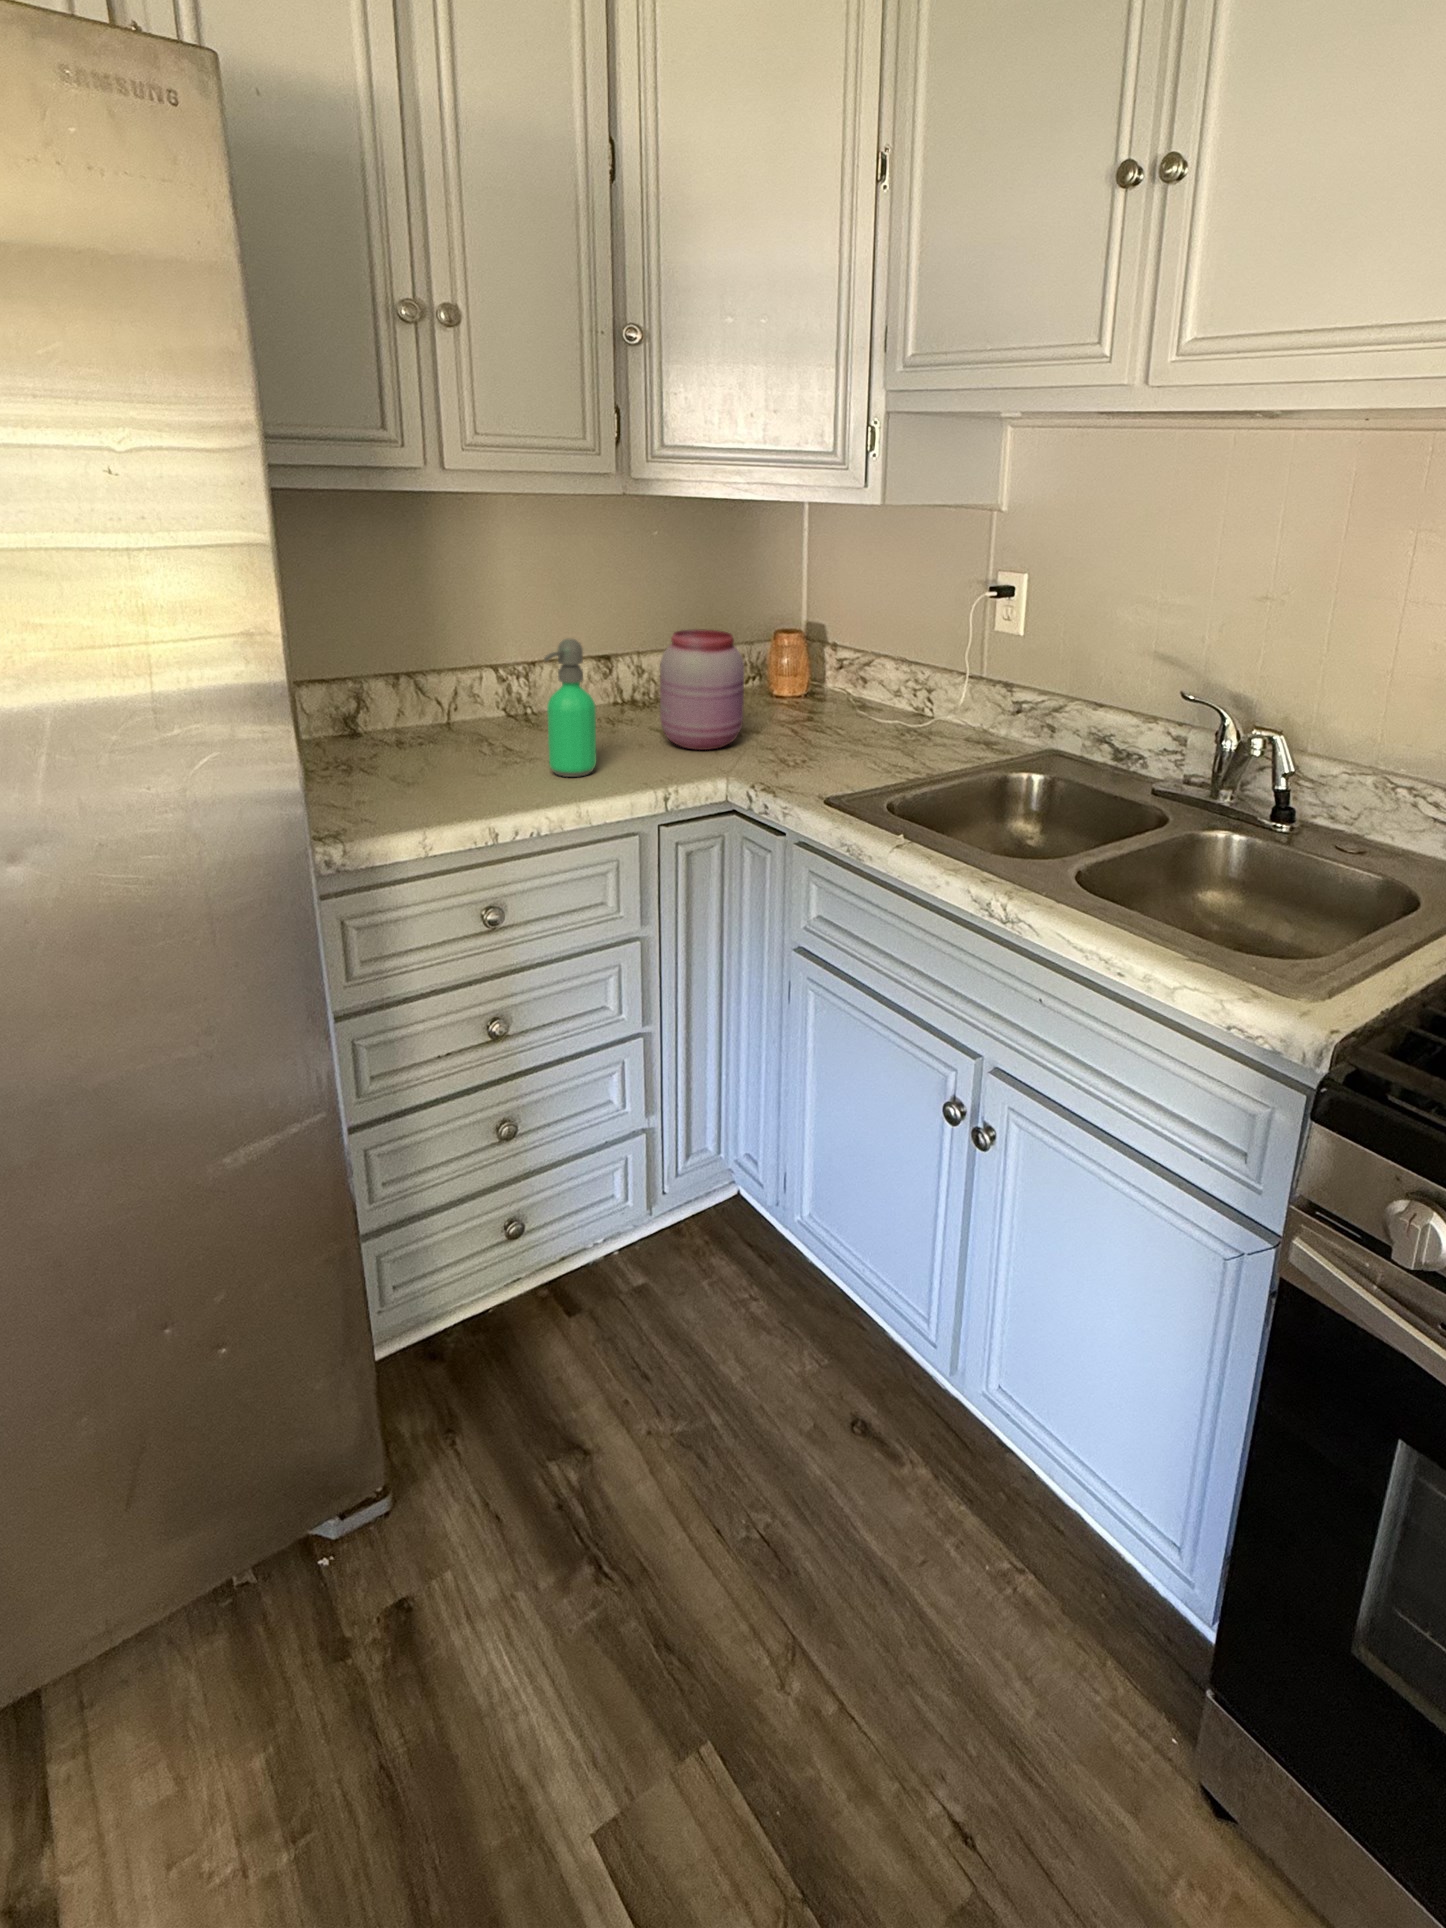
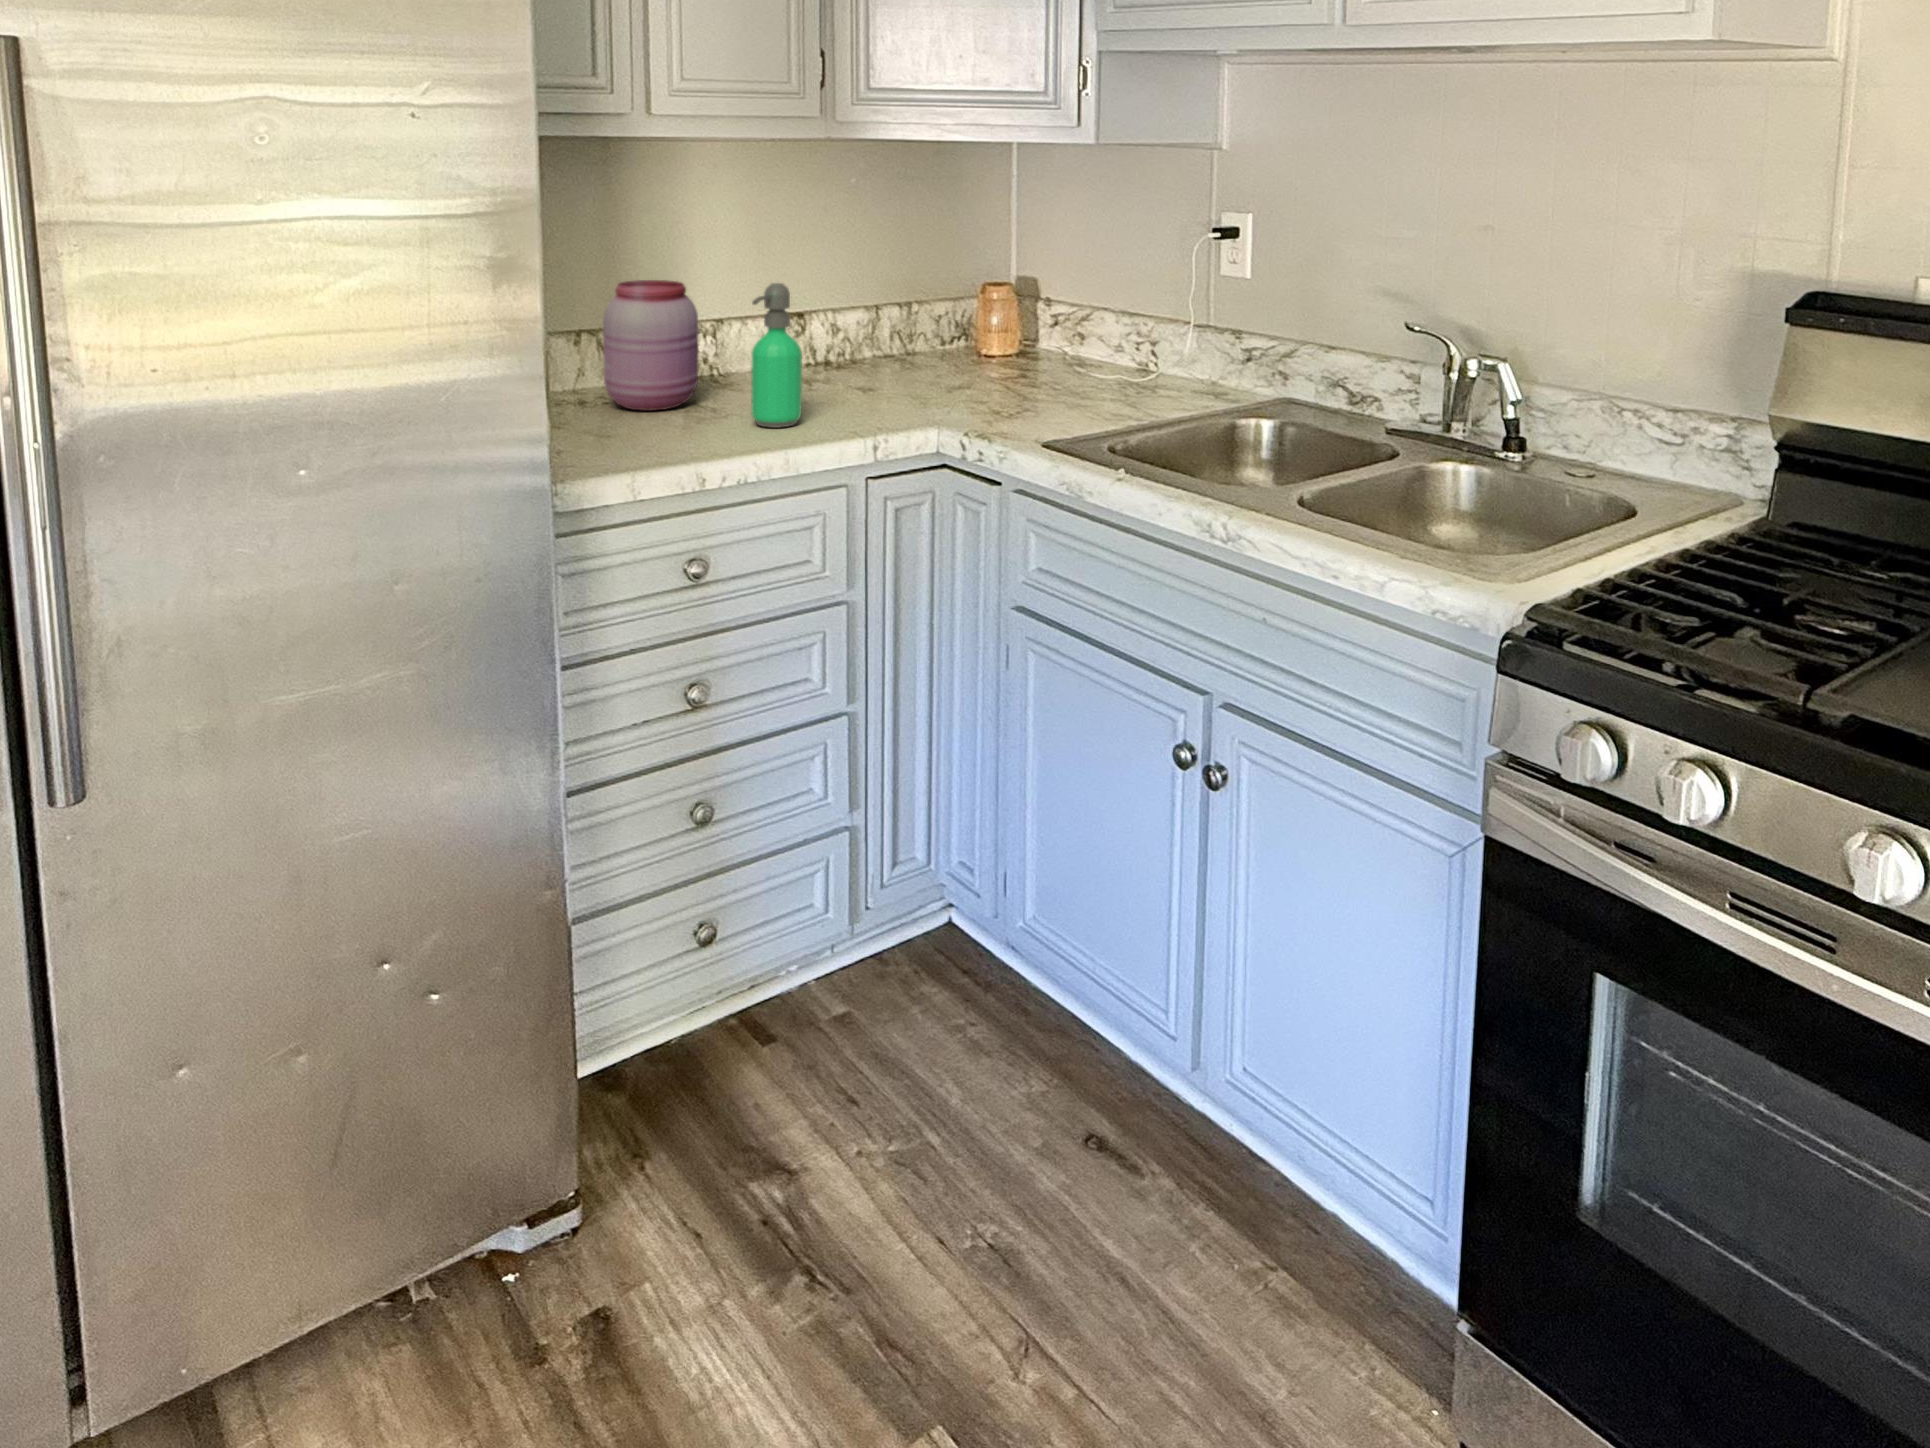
jar: present [660,630,744,750] -> present [603,280,698,411]

